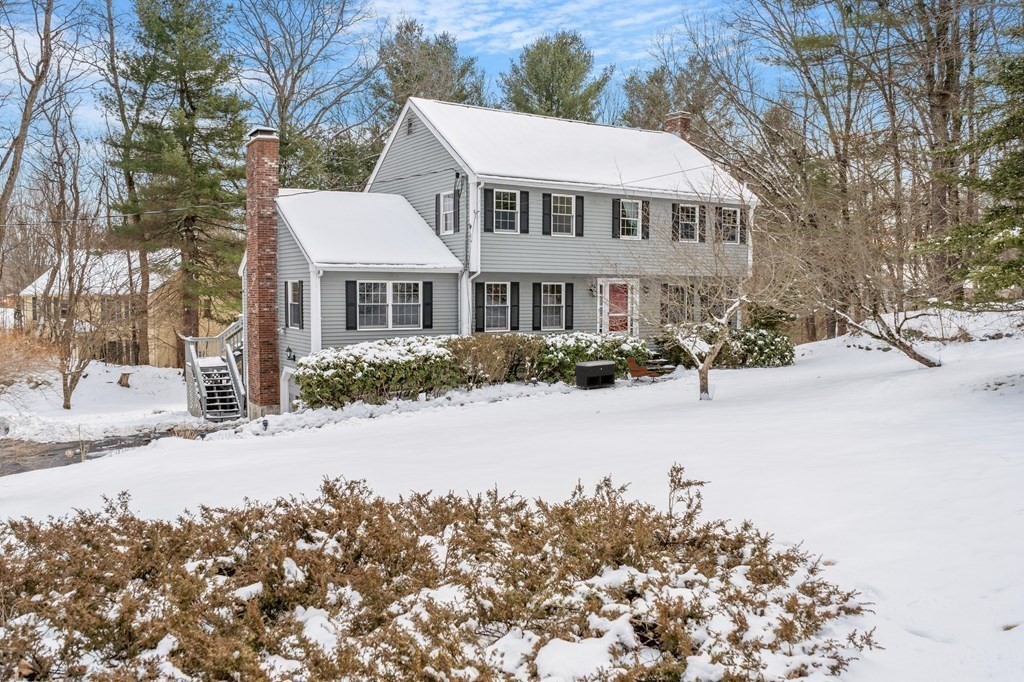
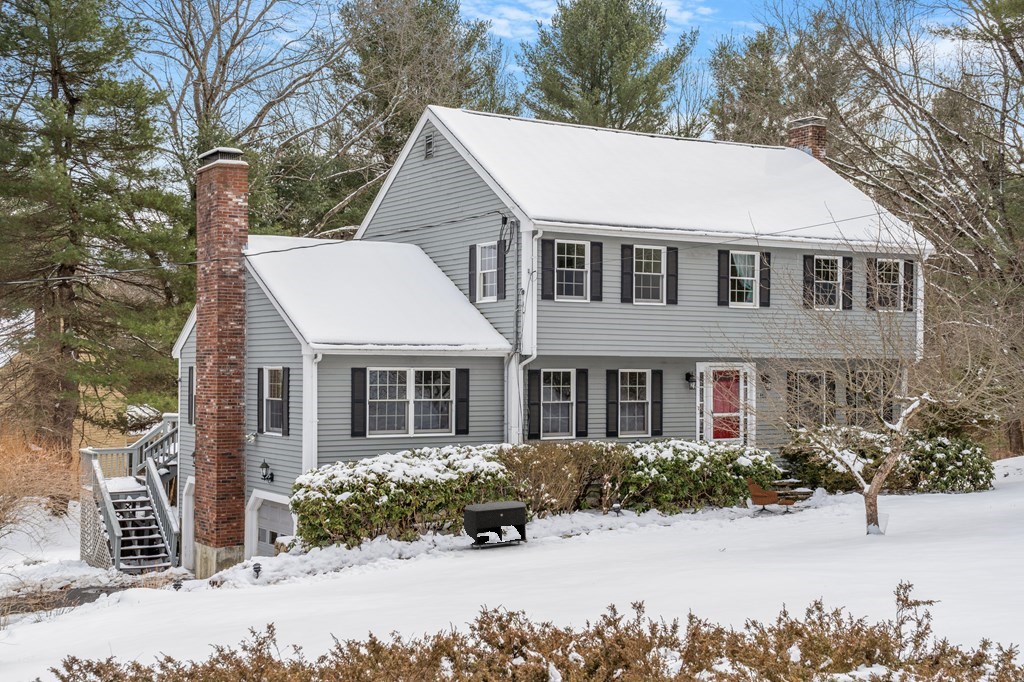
storage bench: present [576,360,615,390] -> present [463,501,527,550]

